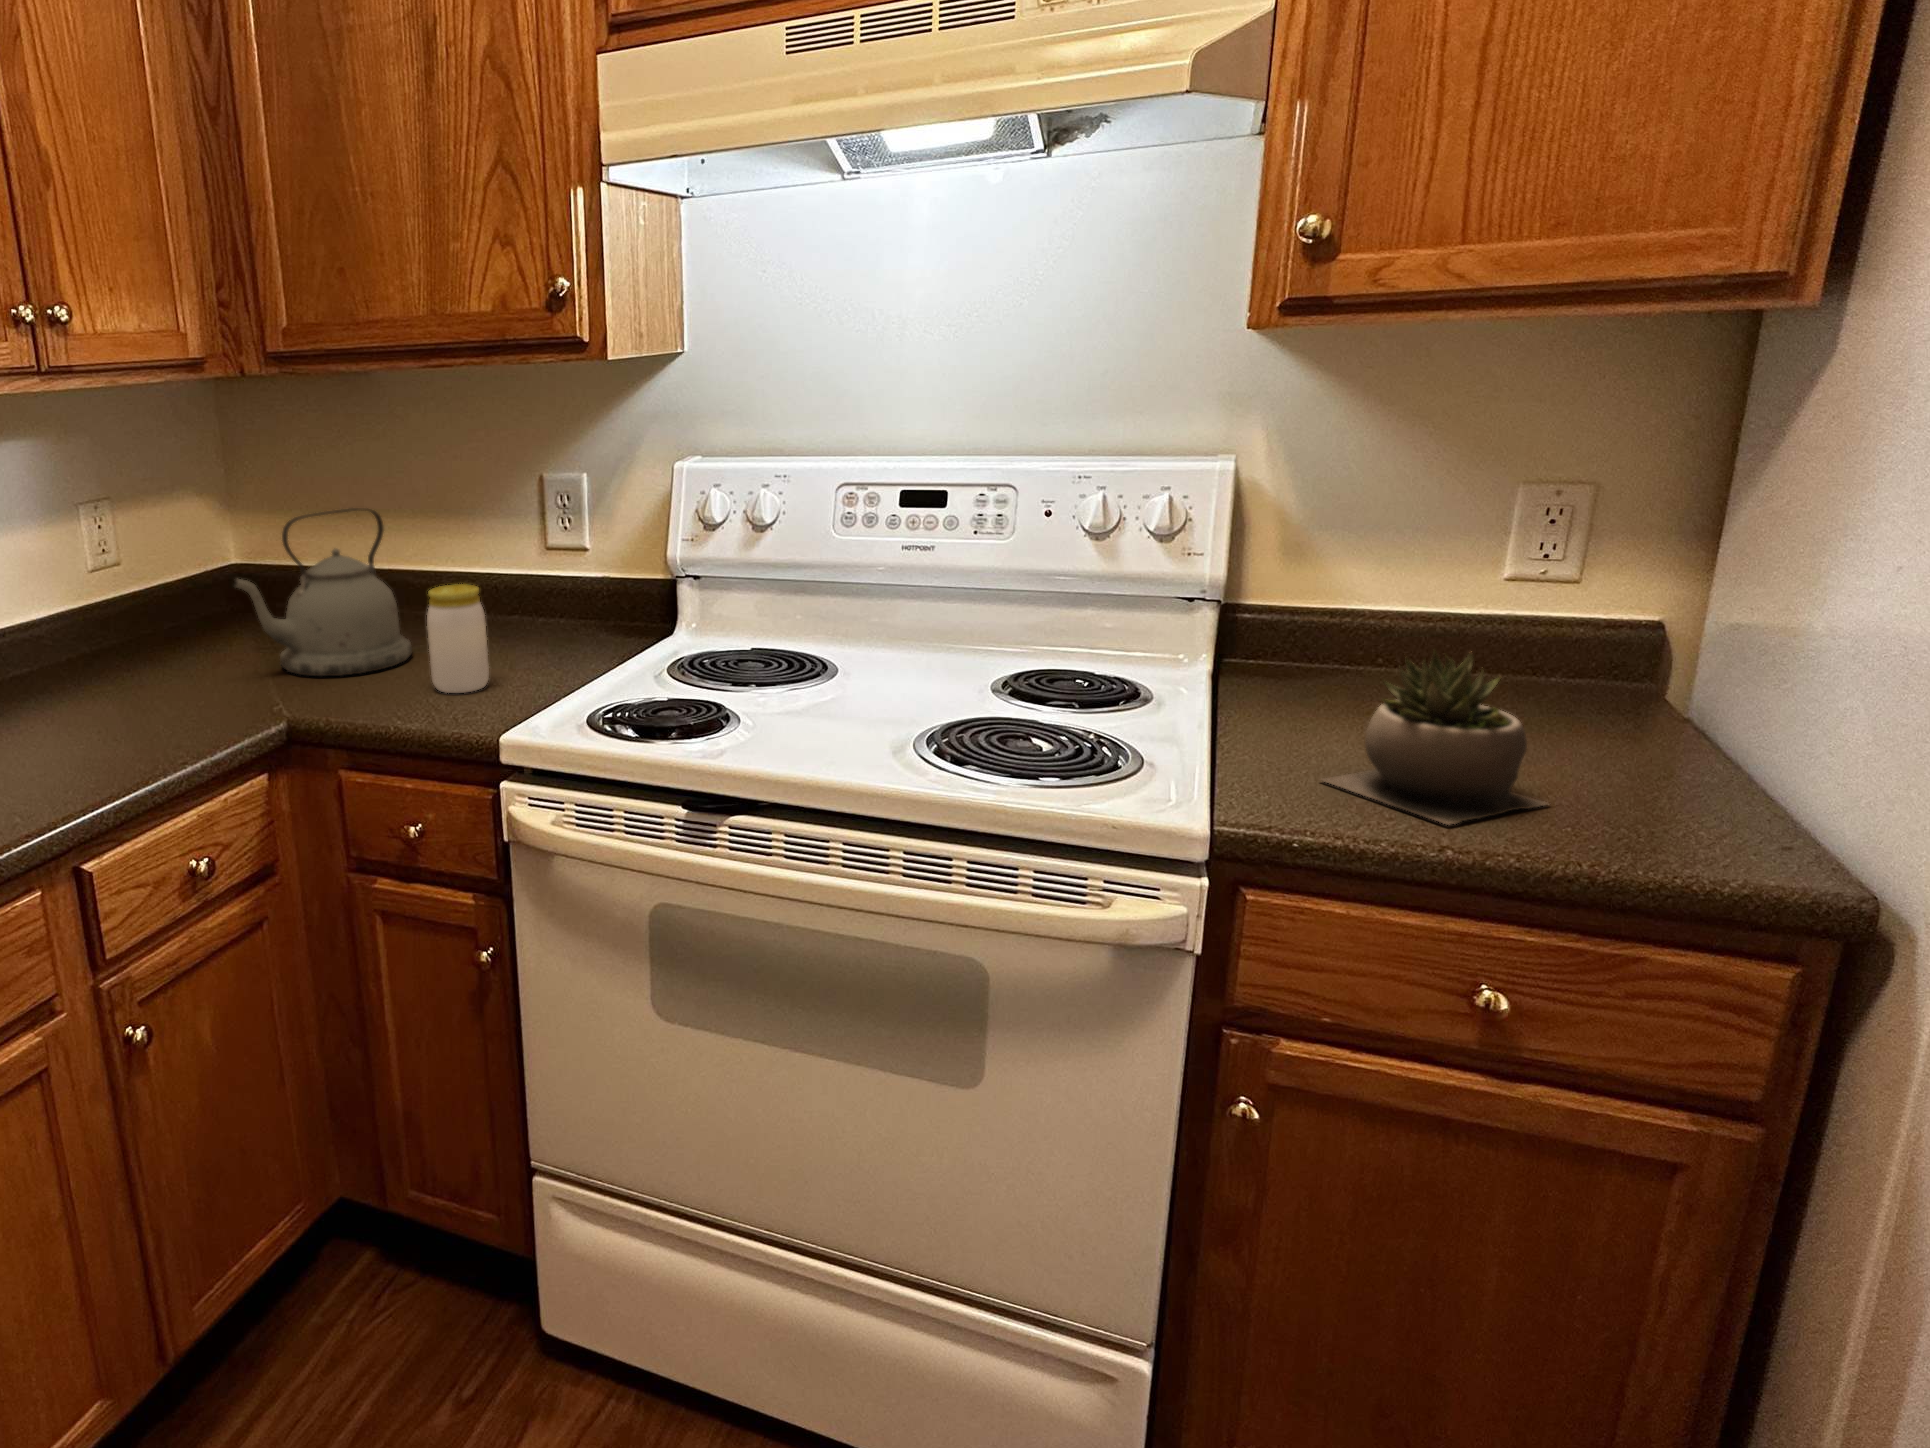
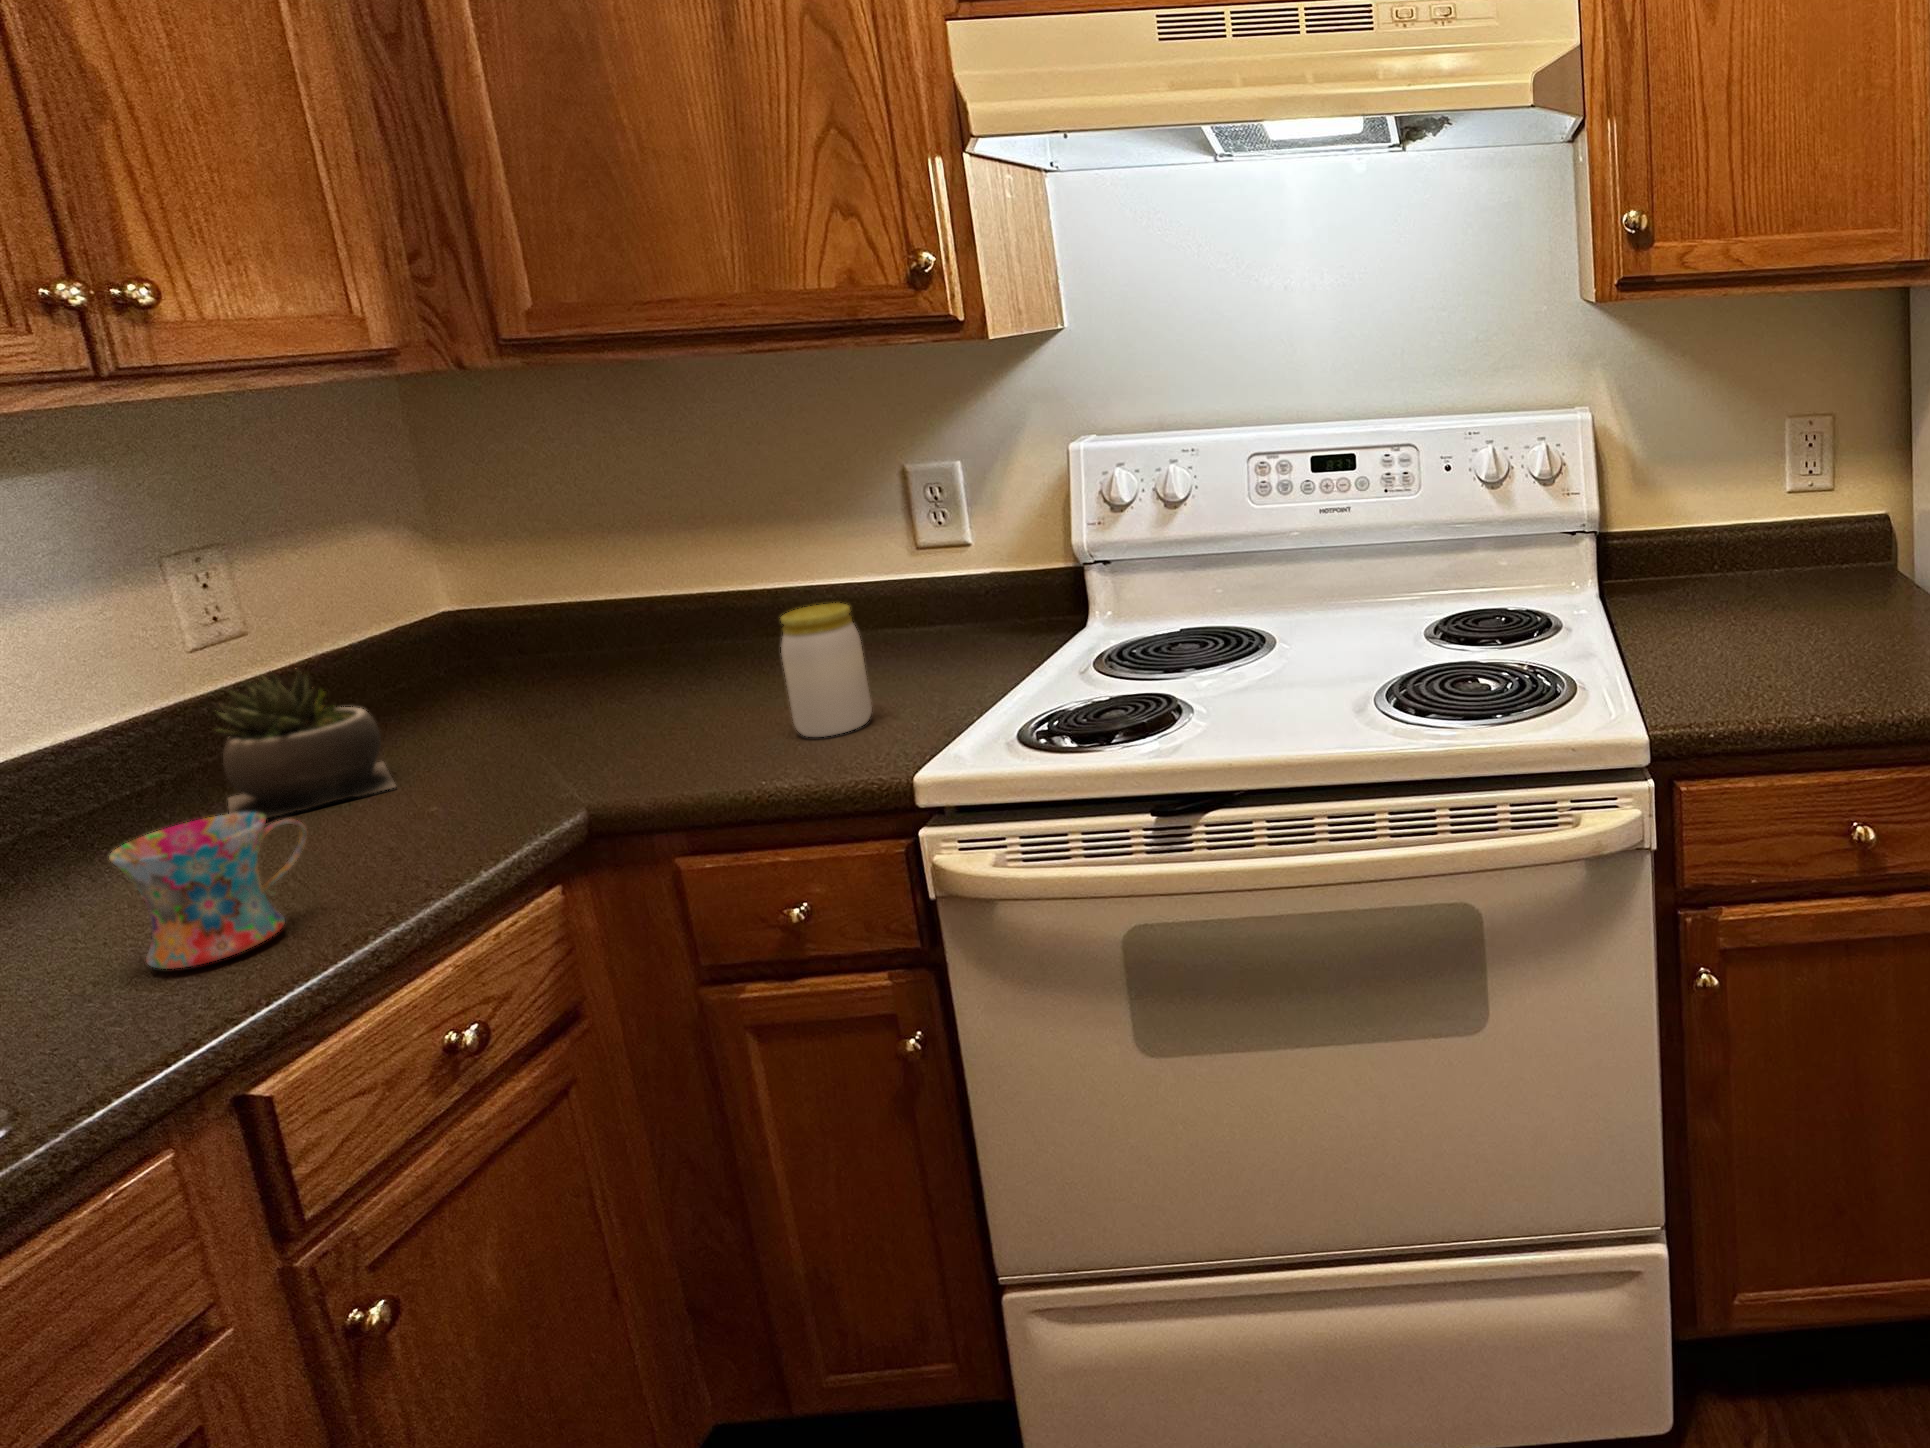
kettle: present [234,508,412,676] -> none [470,525,751,748]
succulent plant: present [1322,651,1547,825] -> present [216,670,396,818]
mug: none [19,681,121,777] -> present [109,813,307,969]

